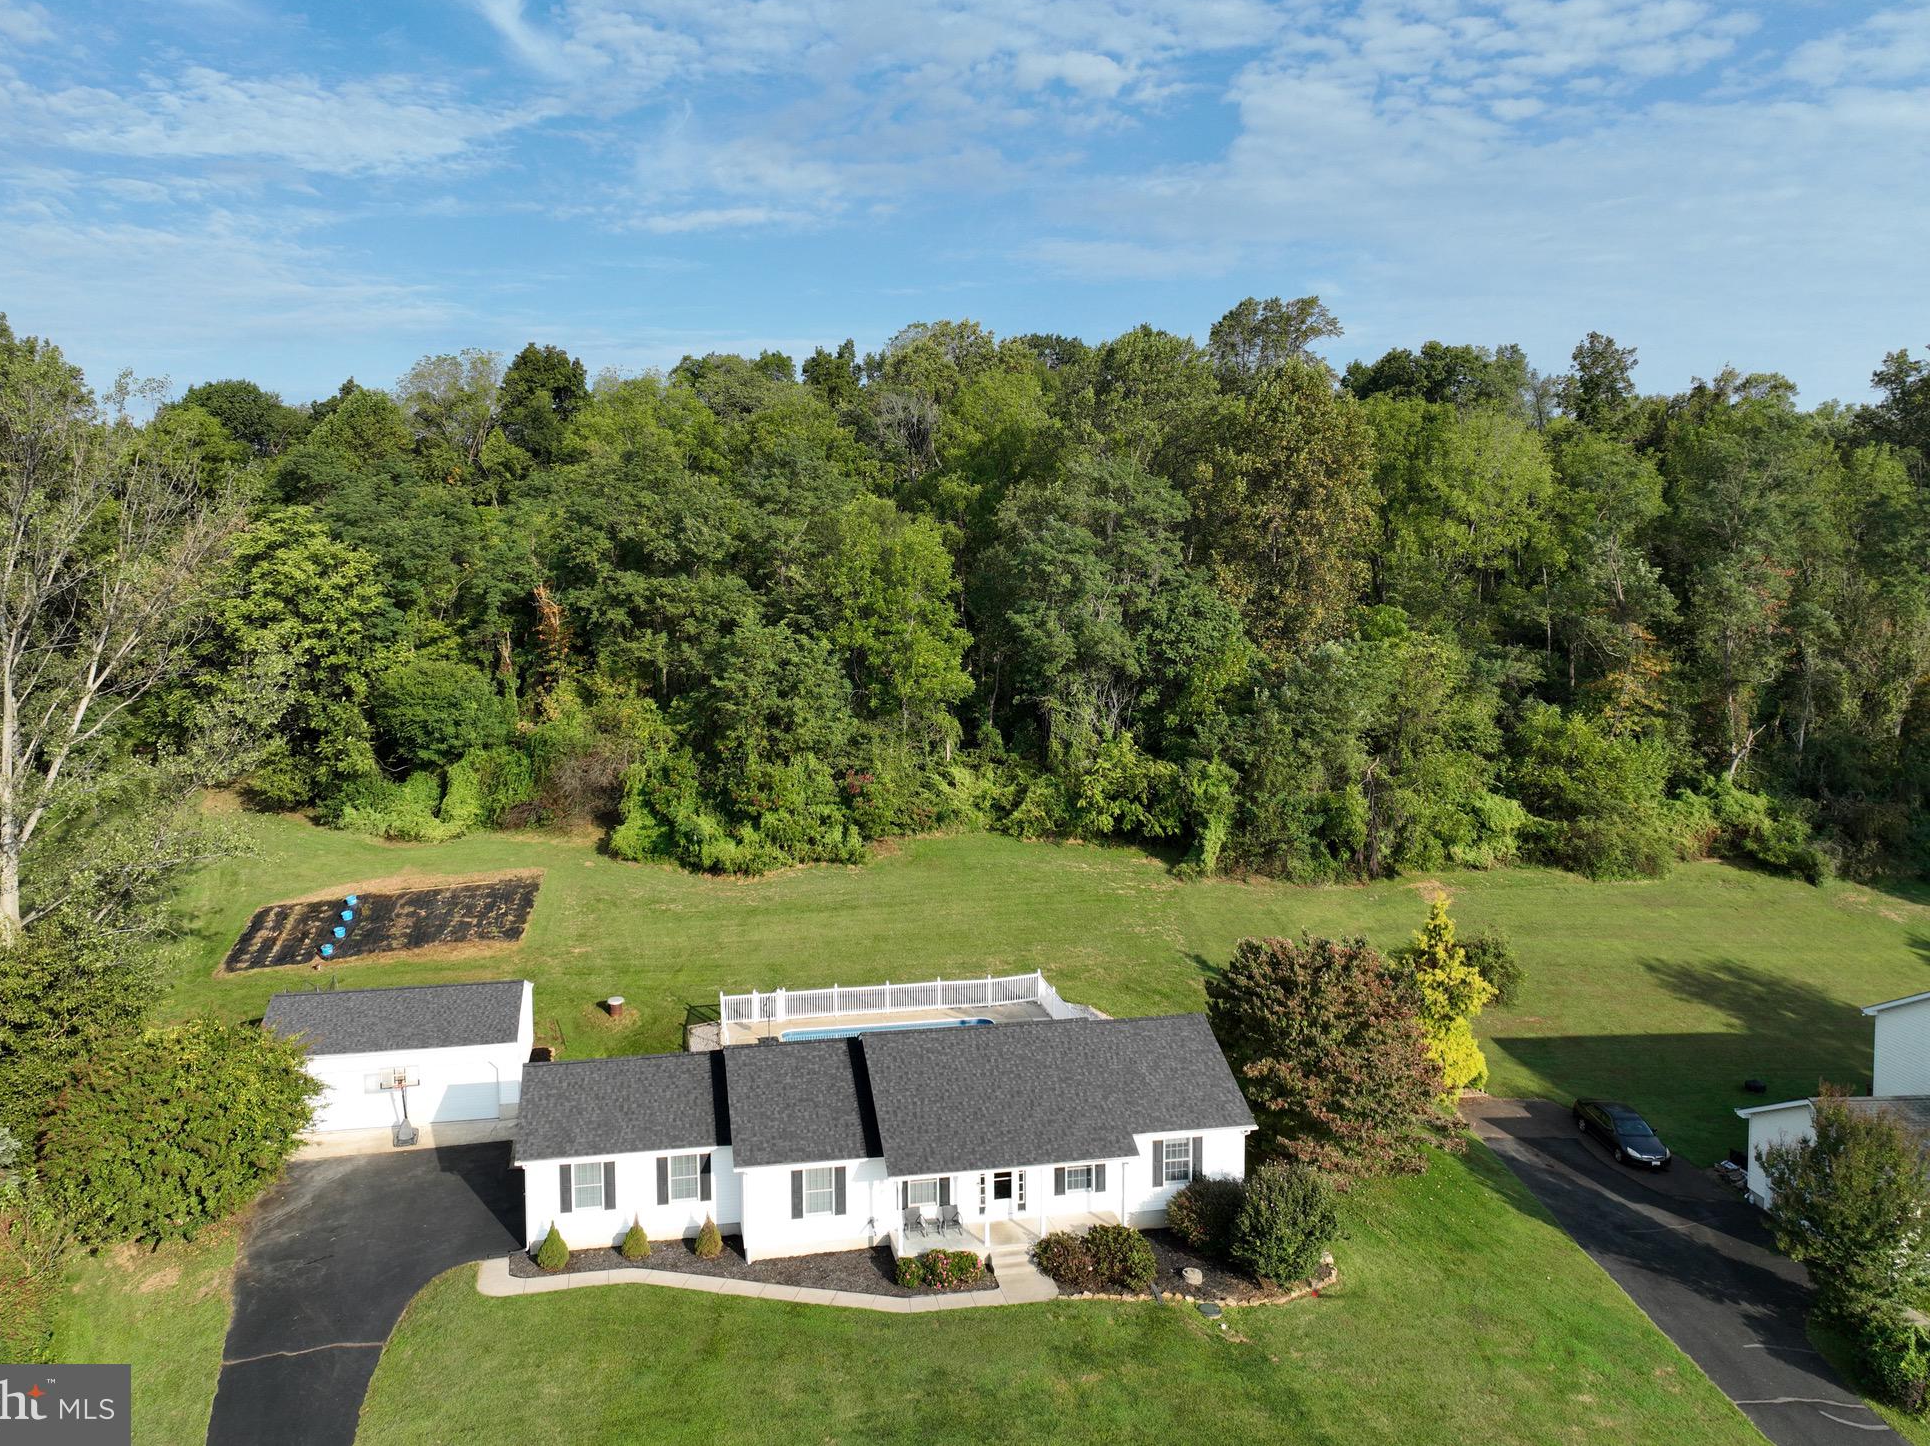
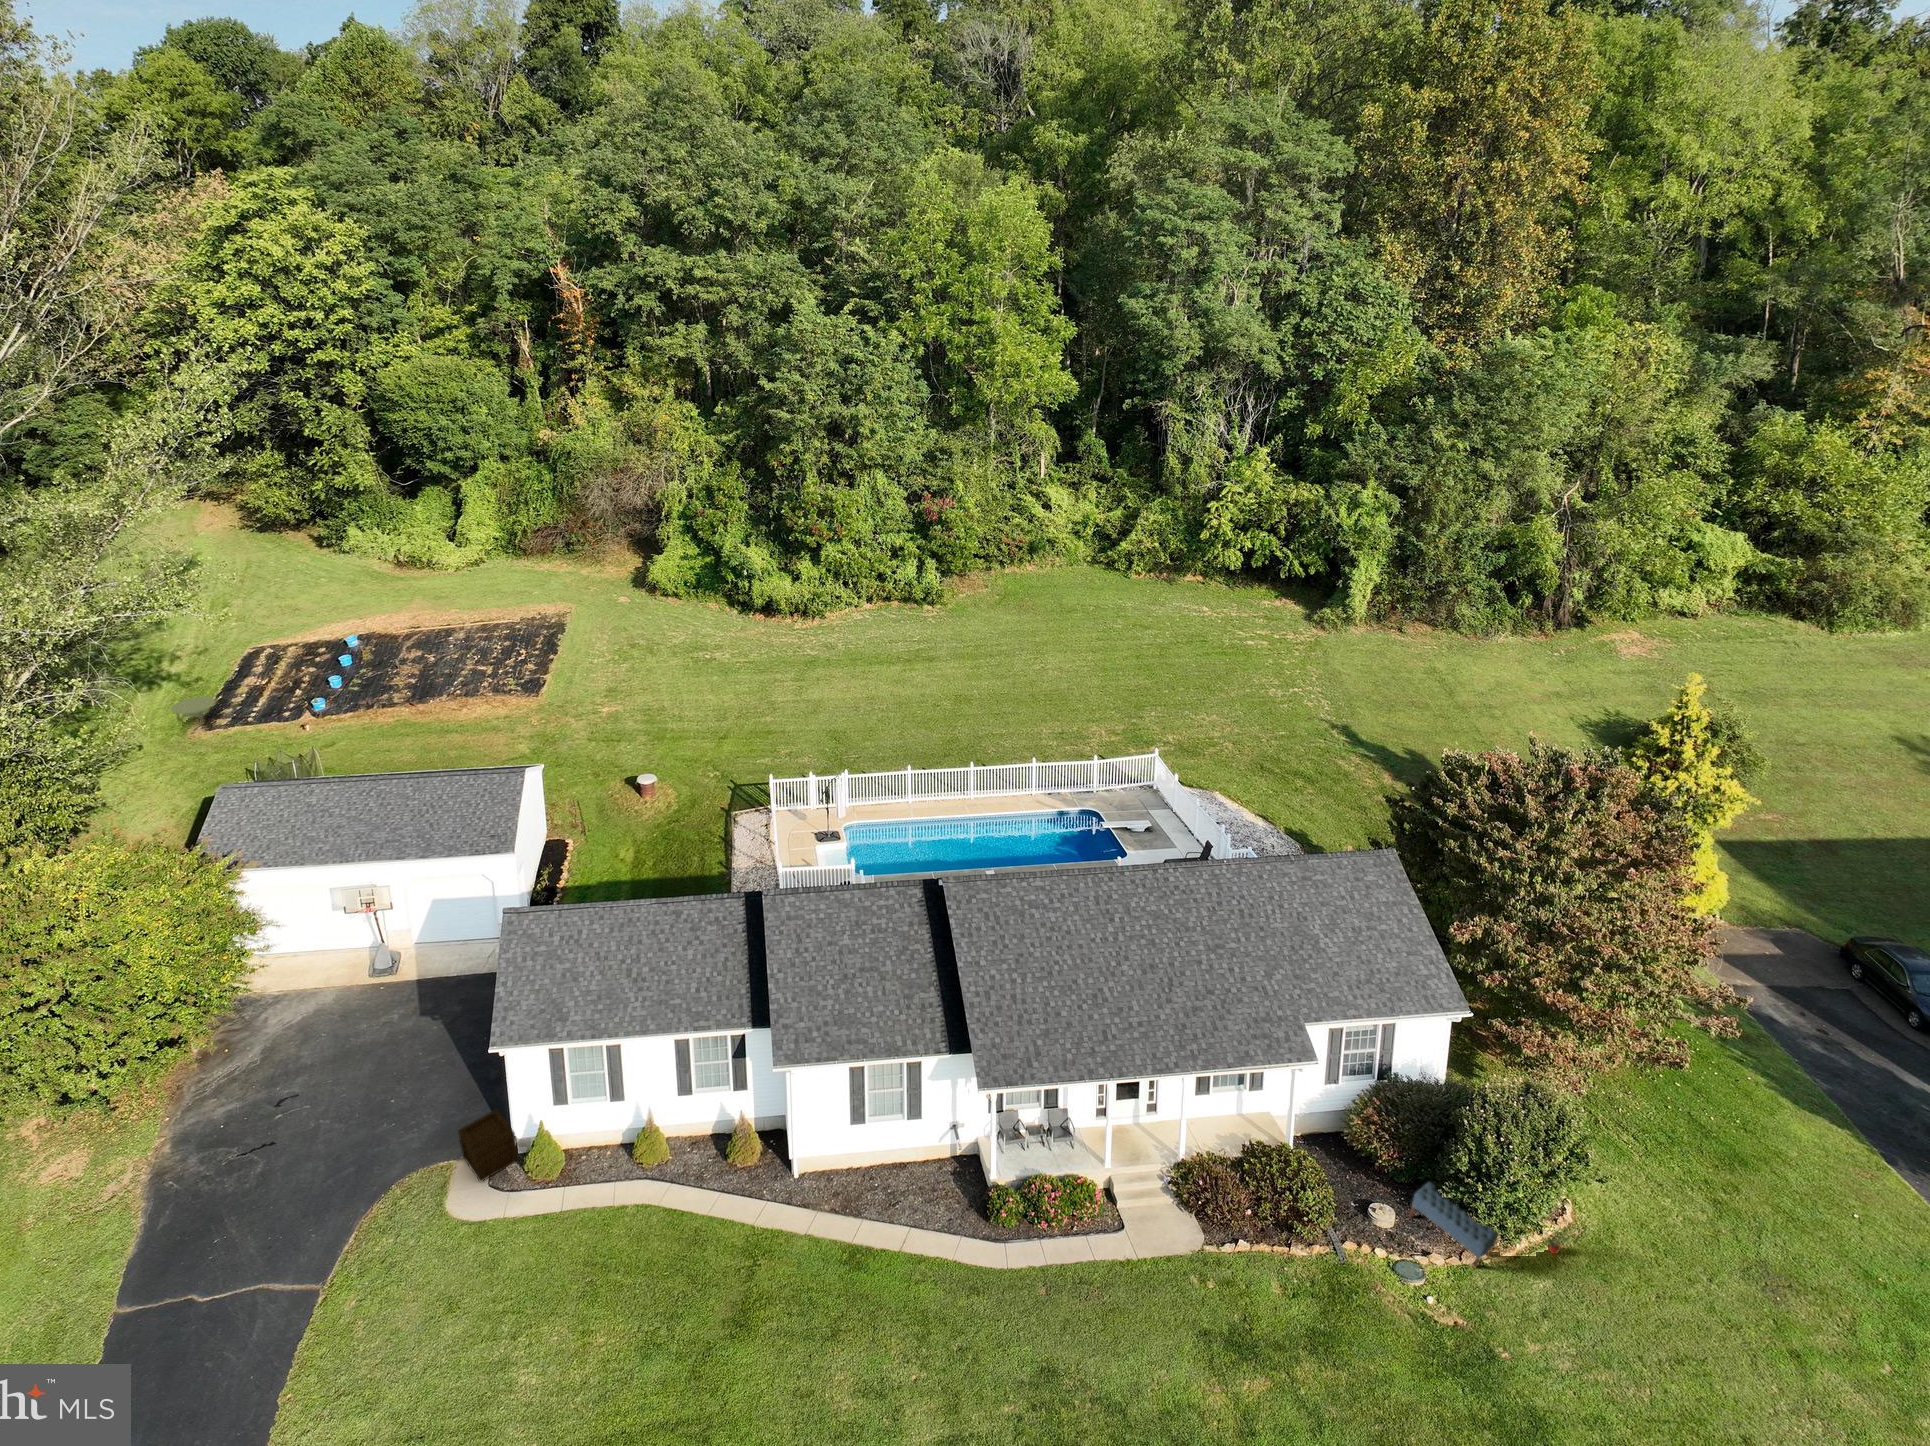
round table: none [196,943,235,967] -> present [171,696,216,724]
wooden crate: none [490,1220,535,1276] -> present [458,1110,519,1182]
bench: none [1212,1249,1272,1308] -> present [1409,1182,1499,1267]

